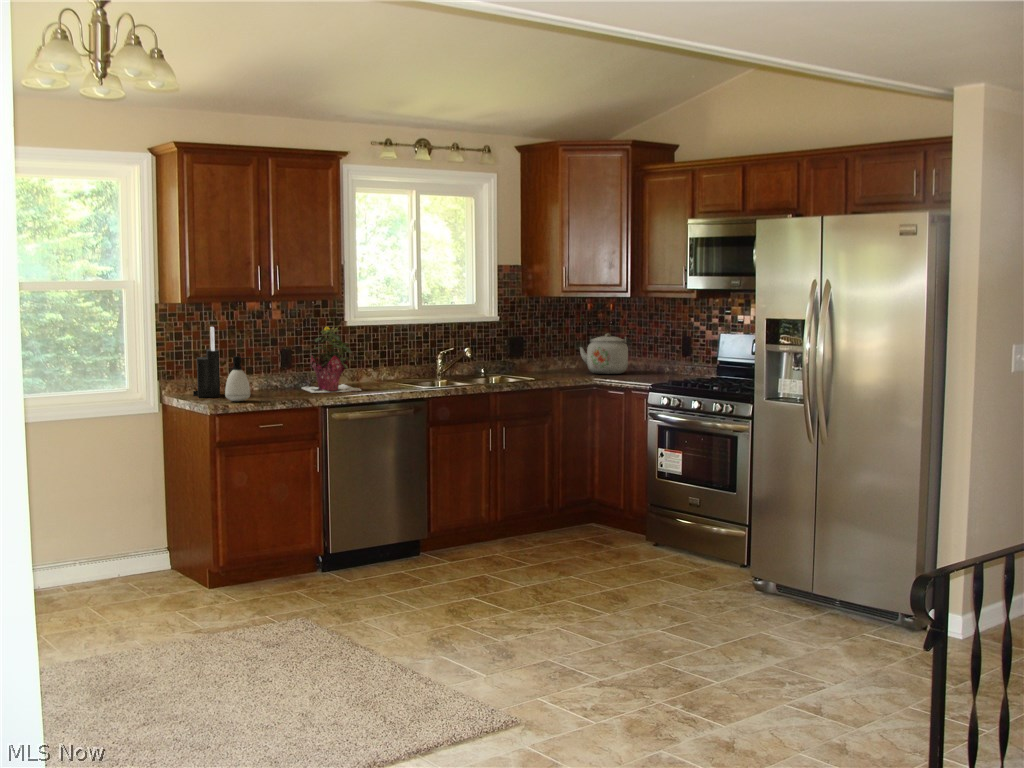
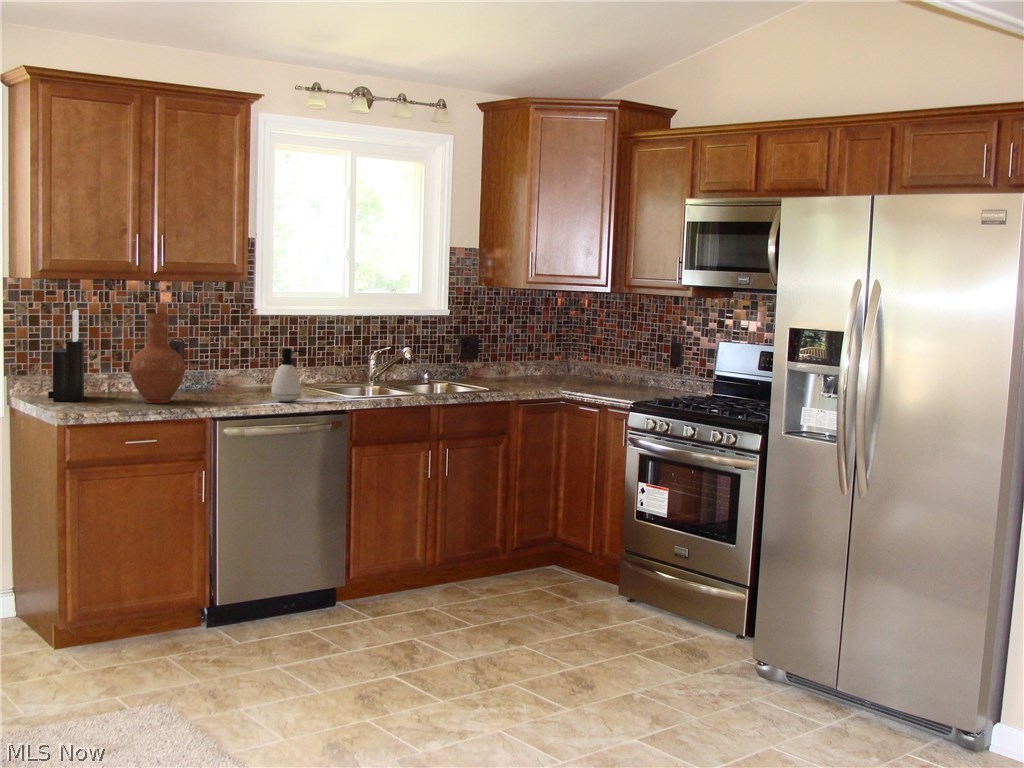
vase: none [256,327,298,397] -> present [129,313,185,403]
potted plant: present [302,327,361,393] -> none [194,312,269,399]
kettle: present [580,334,632,374] -> none [546,335,610,385]
soap dispenser: present [225,356,250,401] -> present [271,348,303,402]

